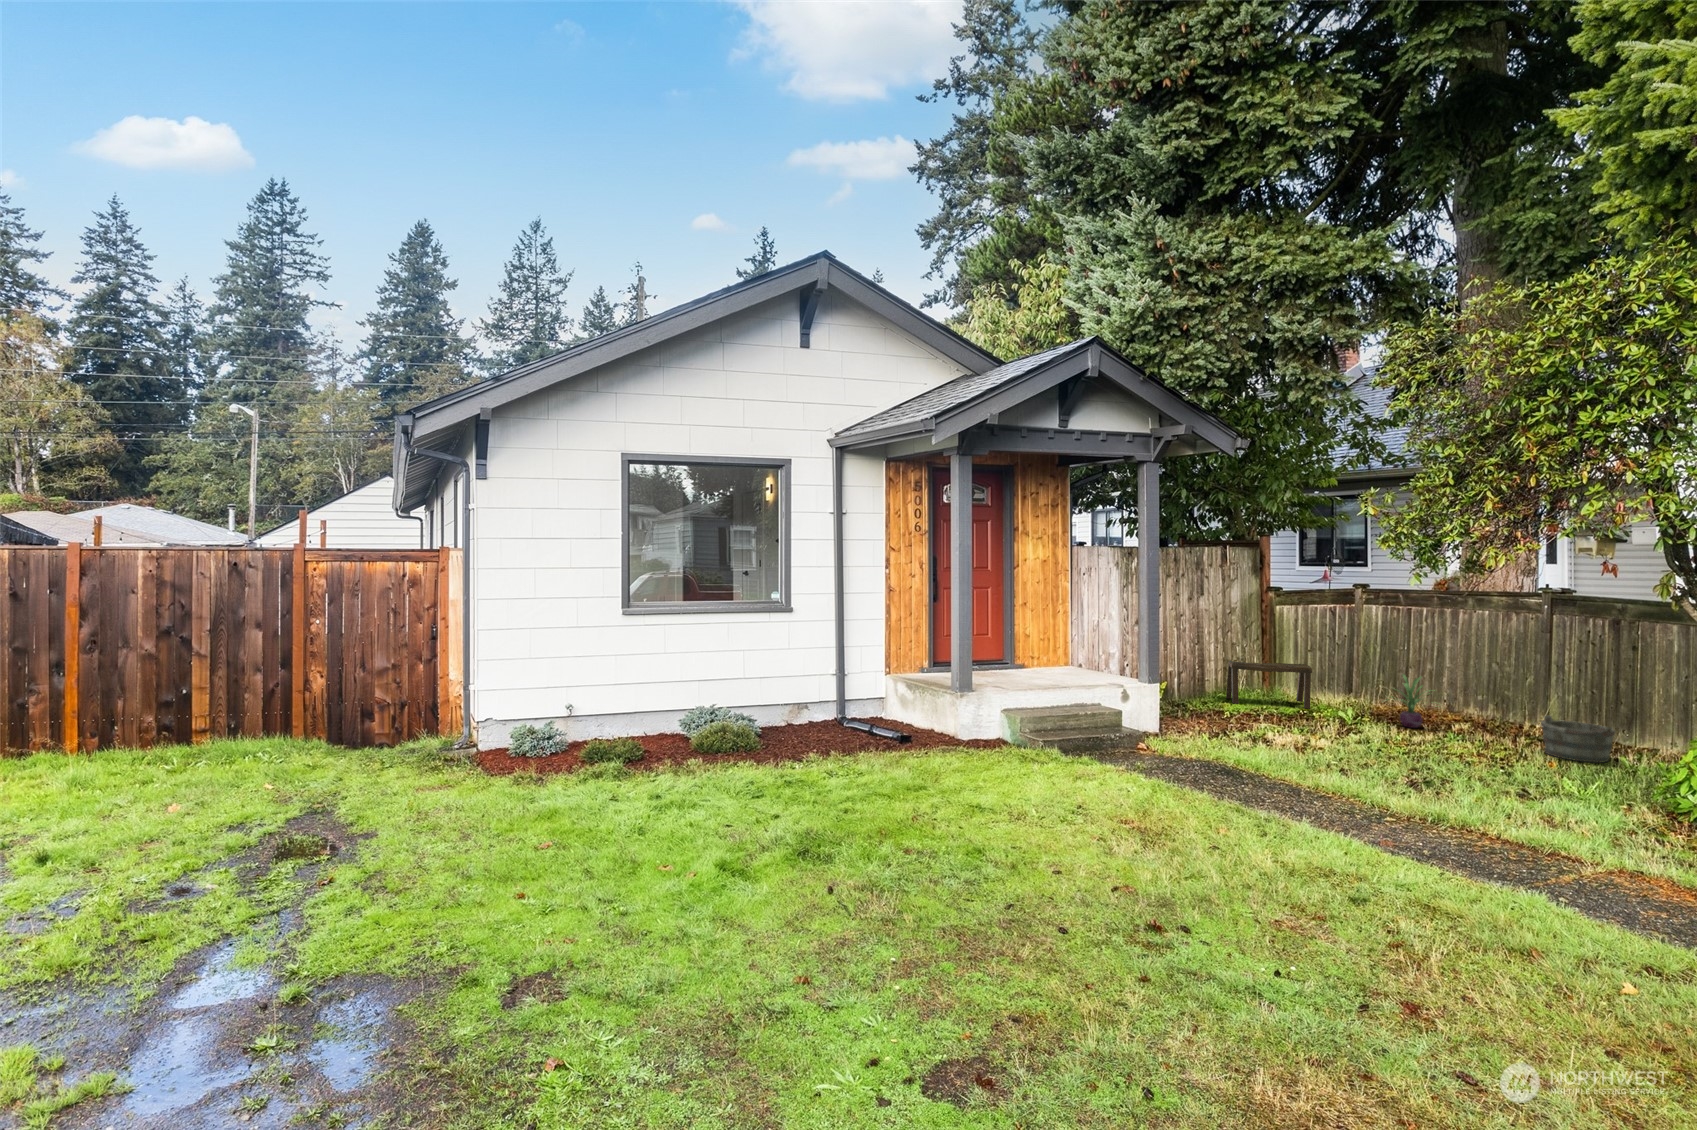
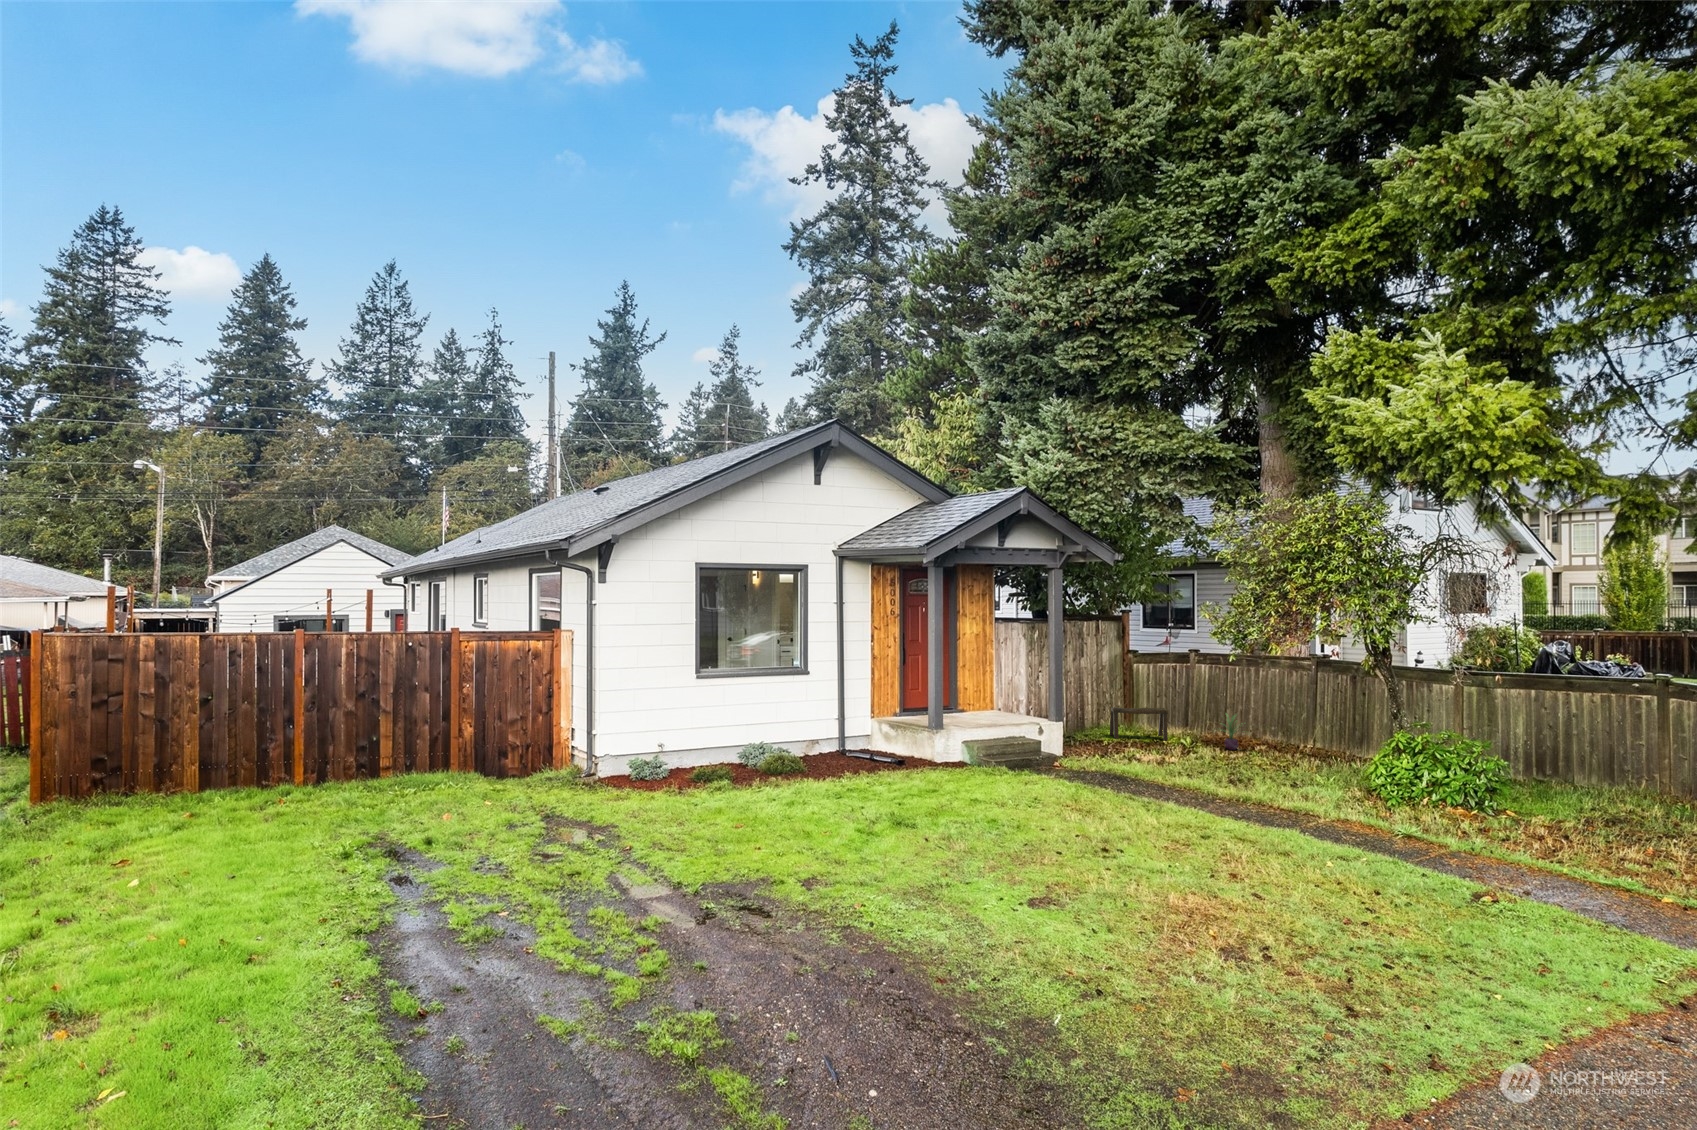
bucket: present [1534,716,1615,763] -> none [1301,736,1346,765]

